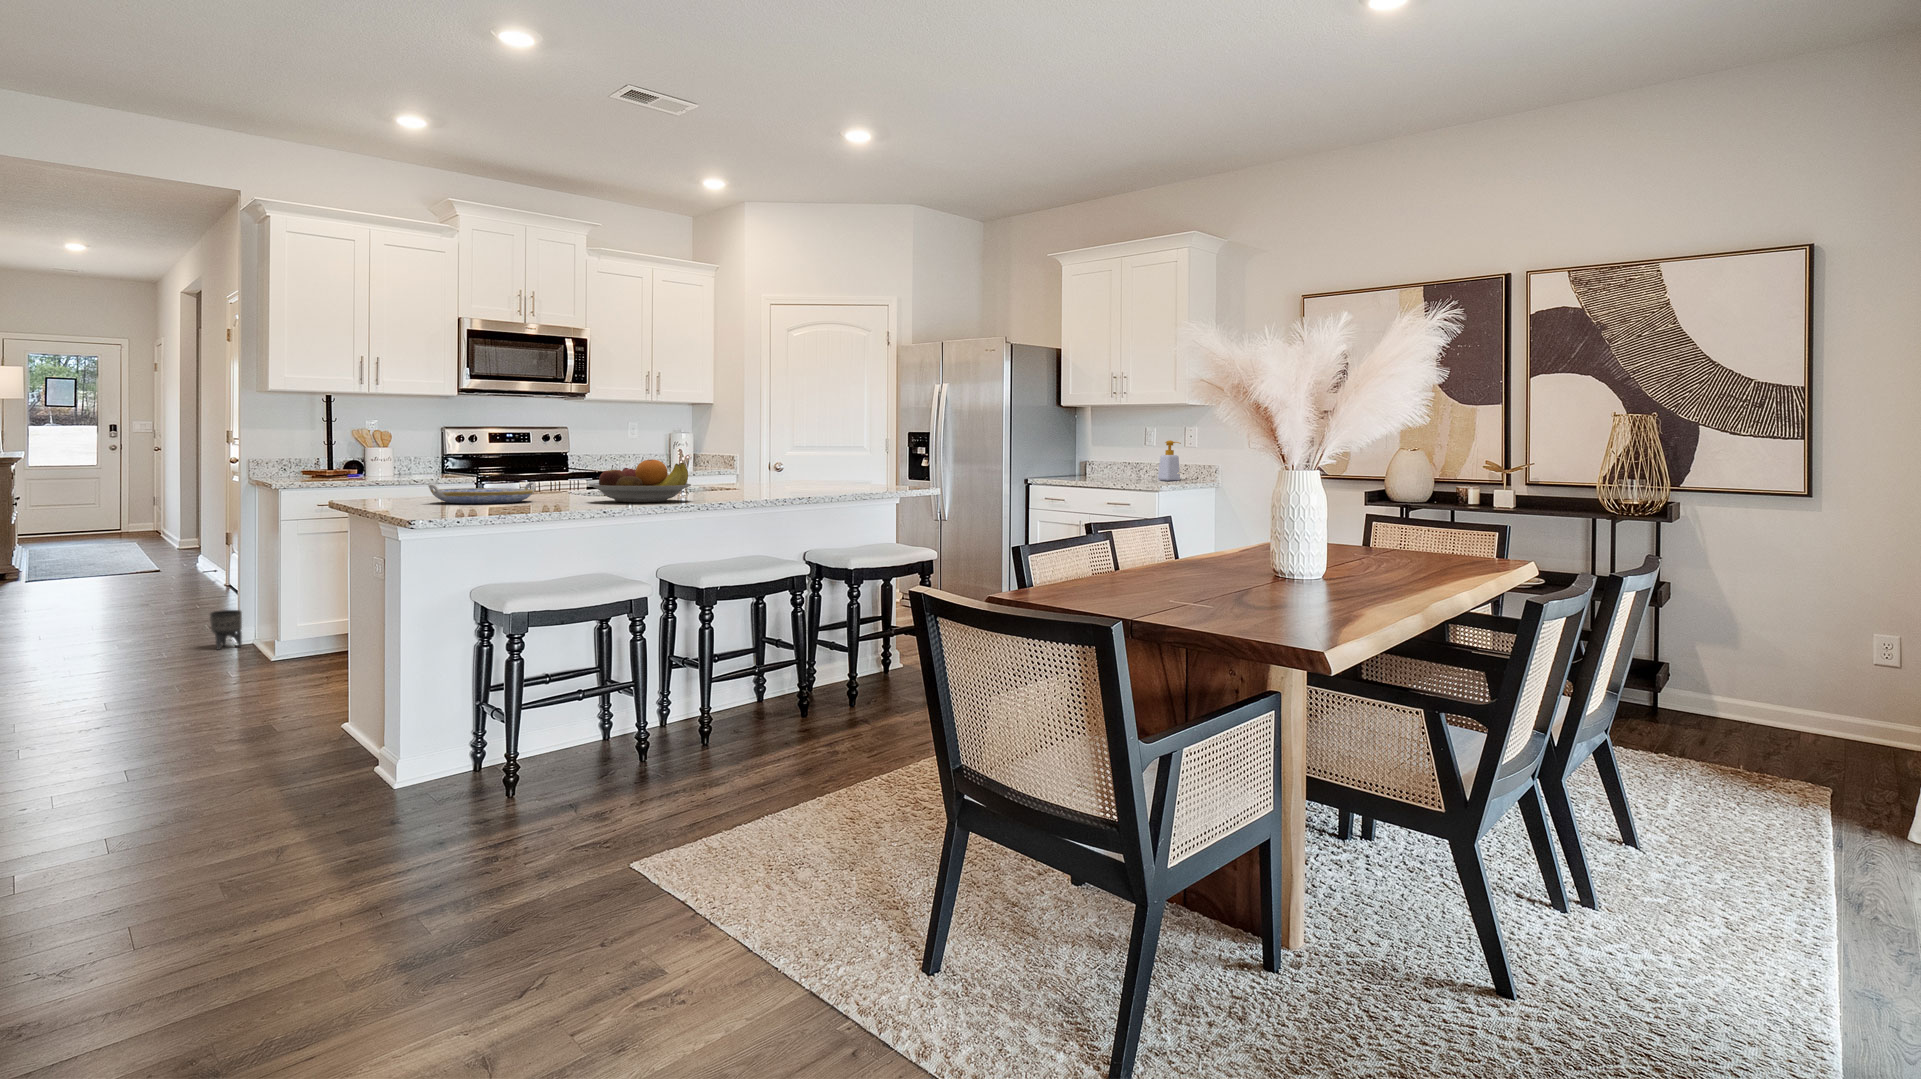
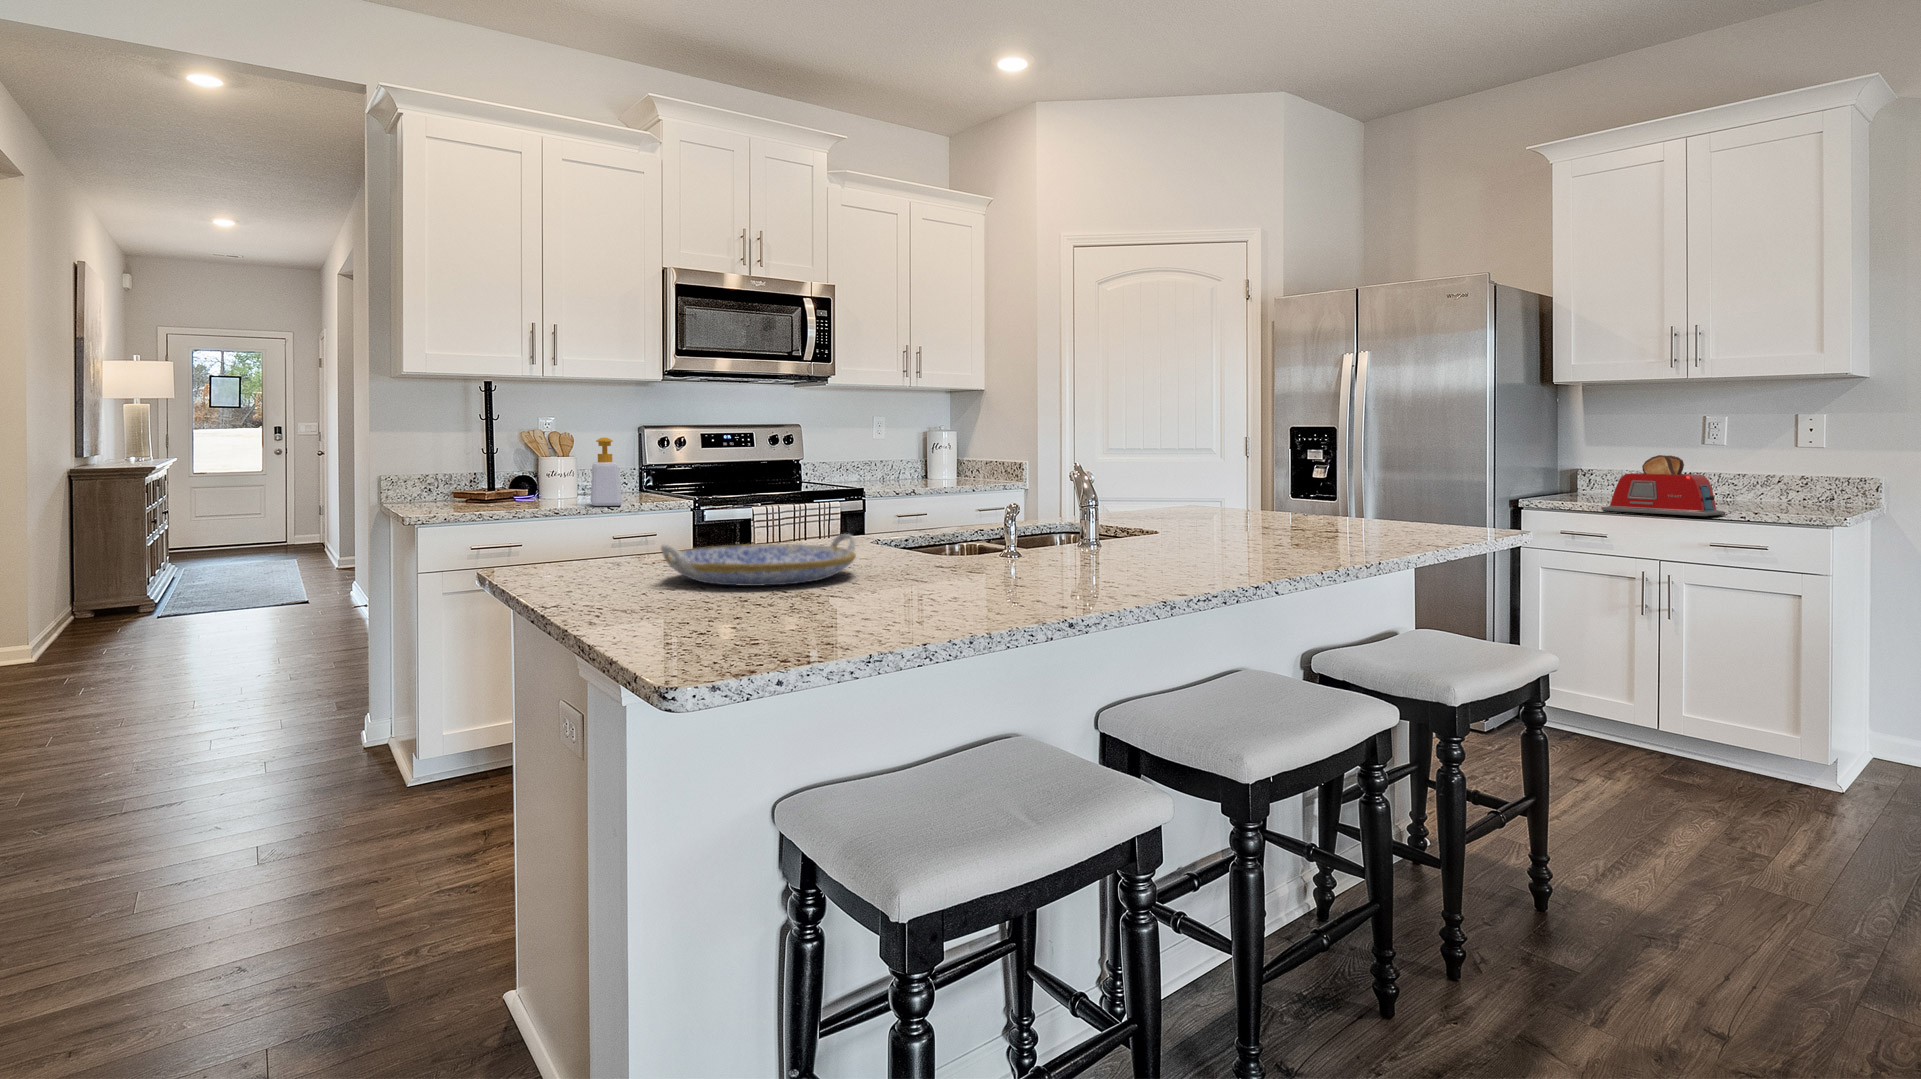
soap bottle: present [1158,440,1181,481] -> present [591,437,622,506]
toaster: none [1070,451,1128,487] -> present [1601,455,1726,516]
fruit bowl: present [589,460,691,502] -> none [967,490,1169,581]
planter: present [210,610,242,650] -> none [326,693,370,754]

